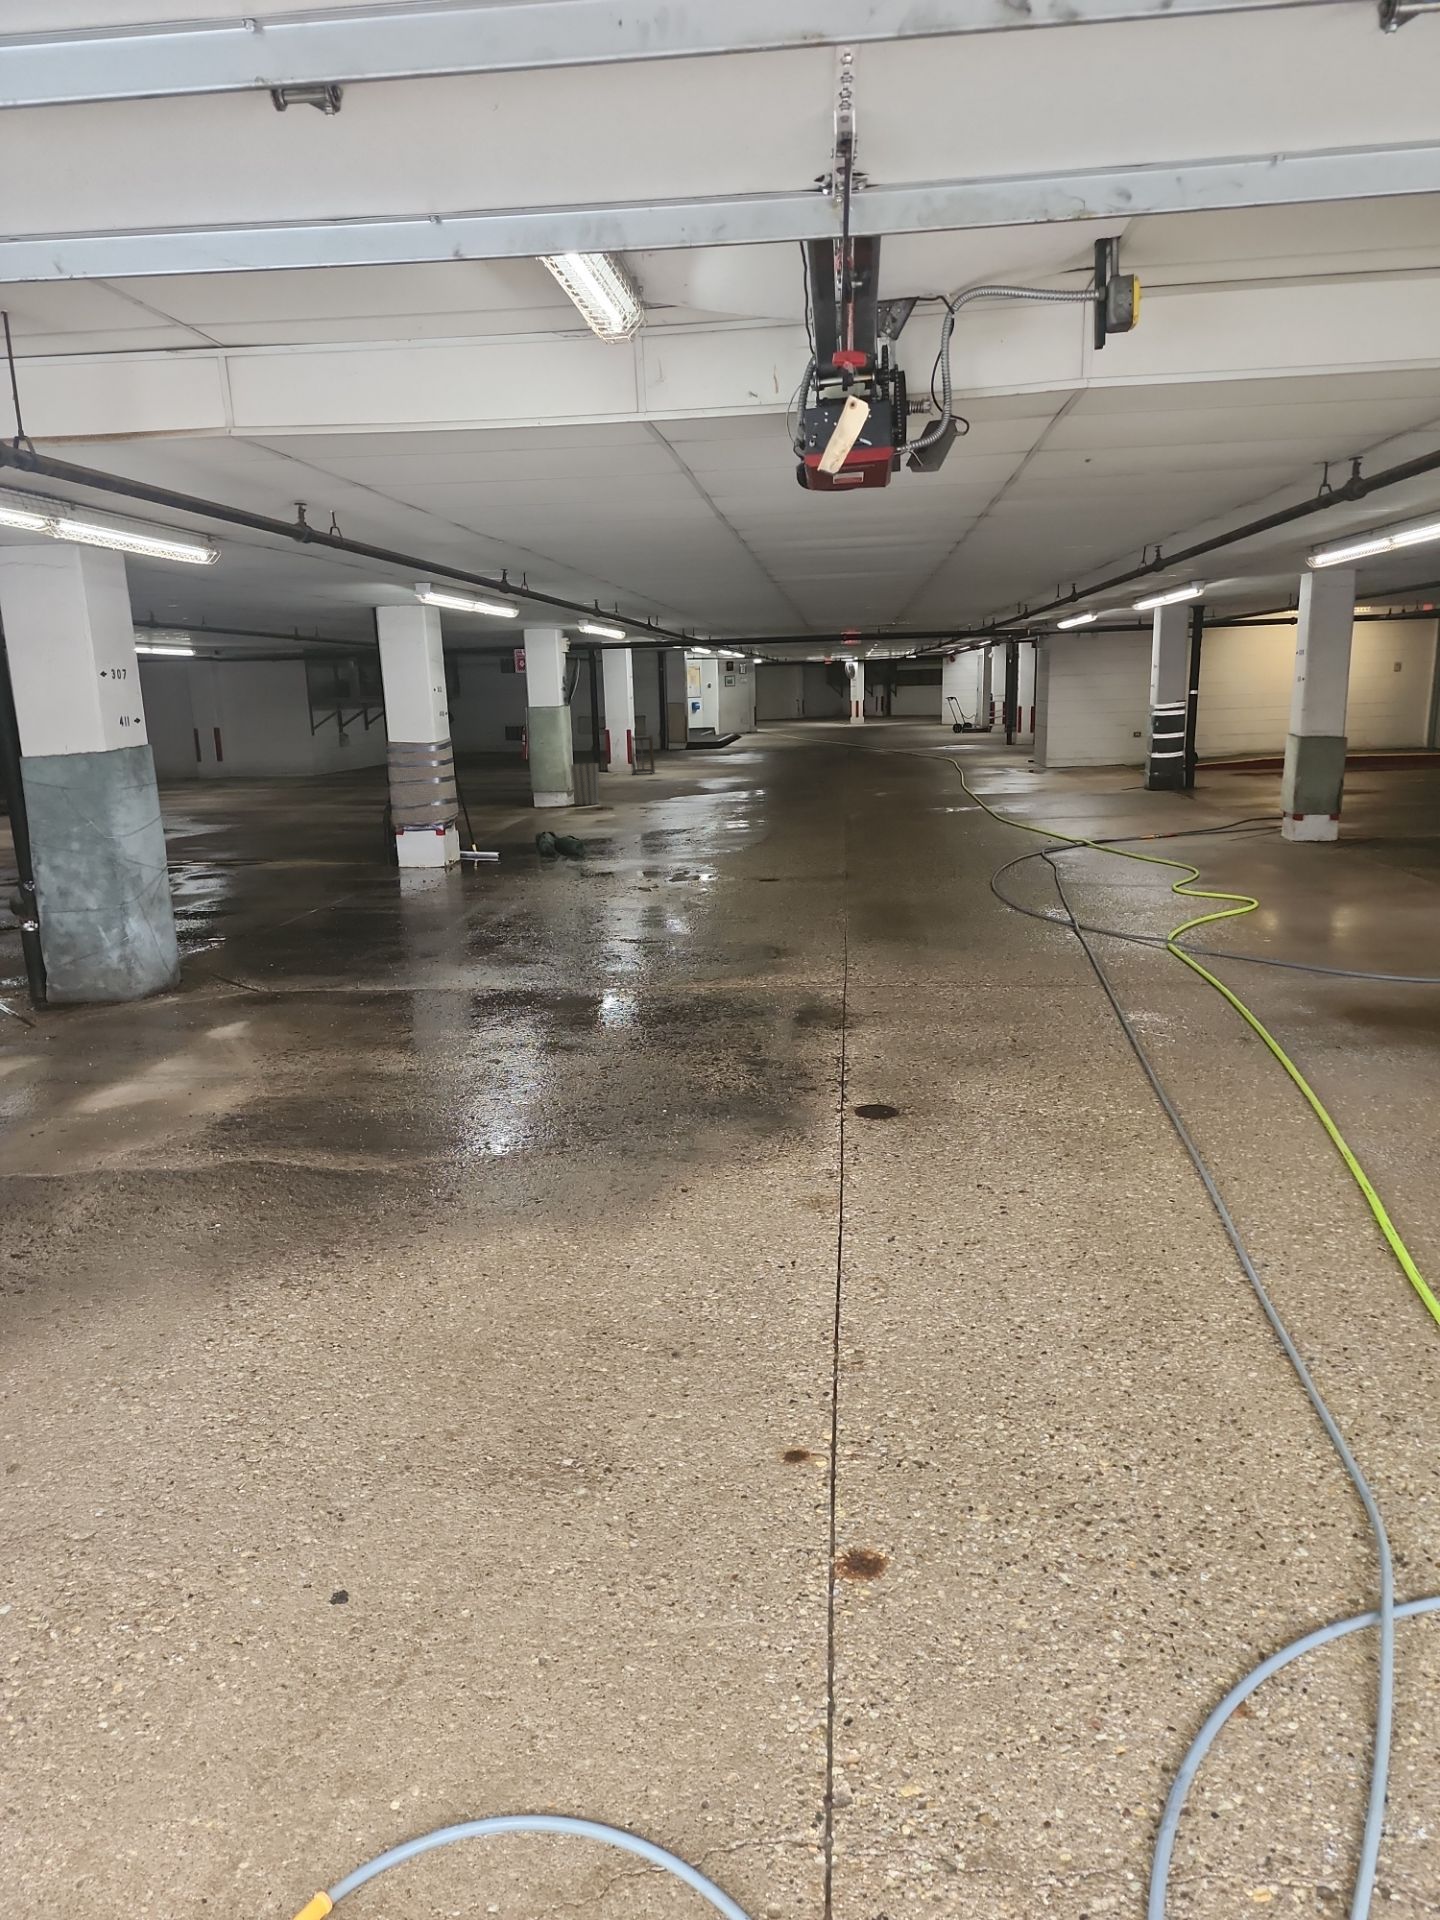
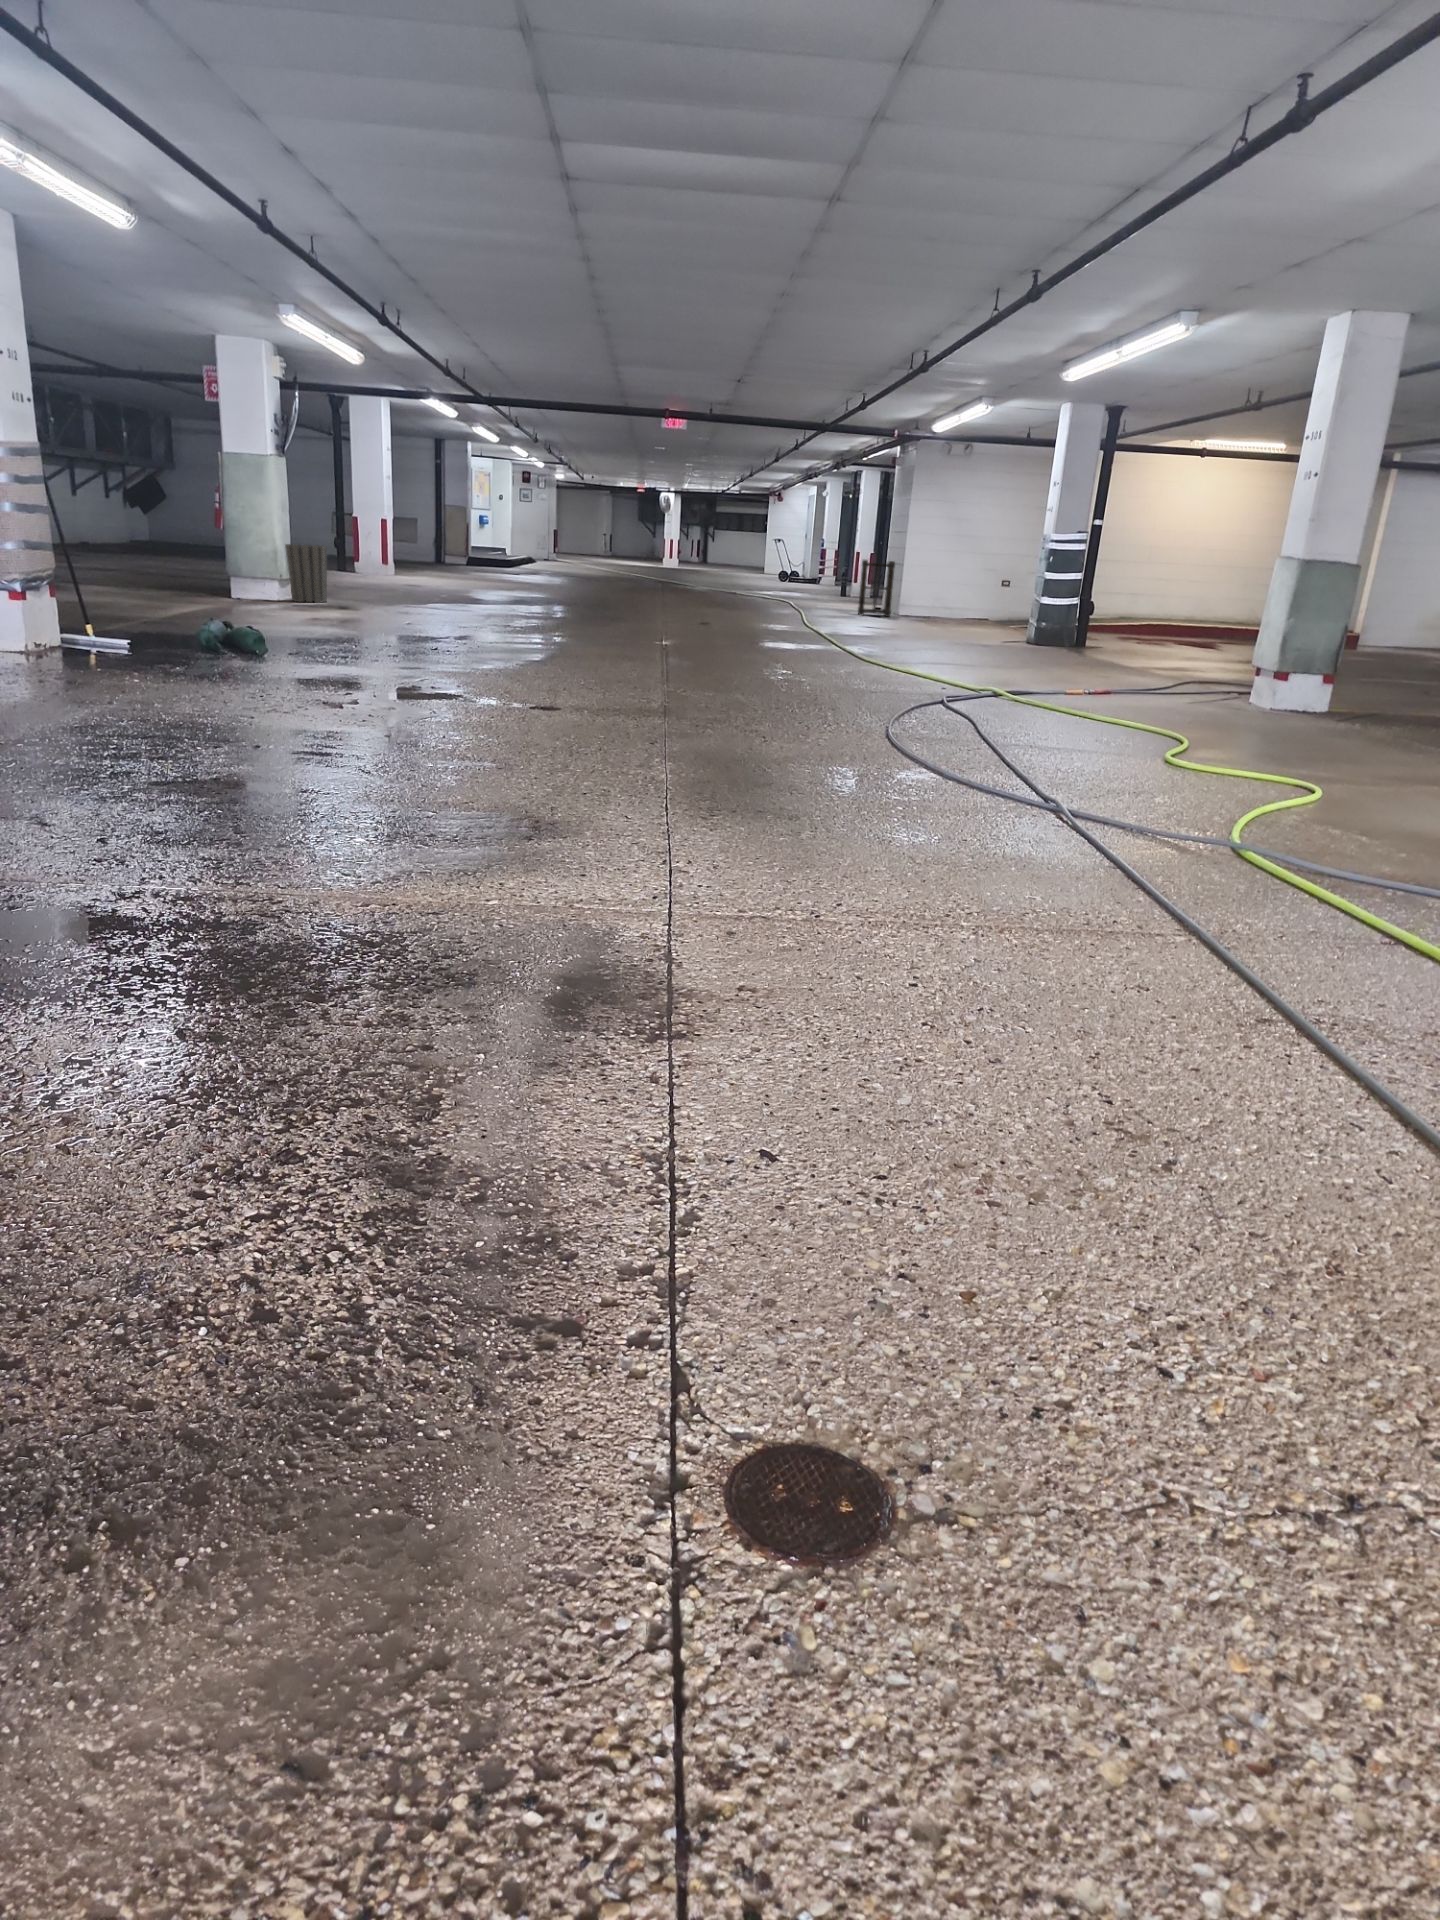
shelving unit: present [630,735,655,775] -> present [858,560,895,617]

